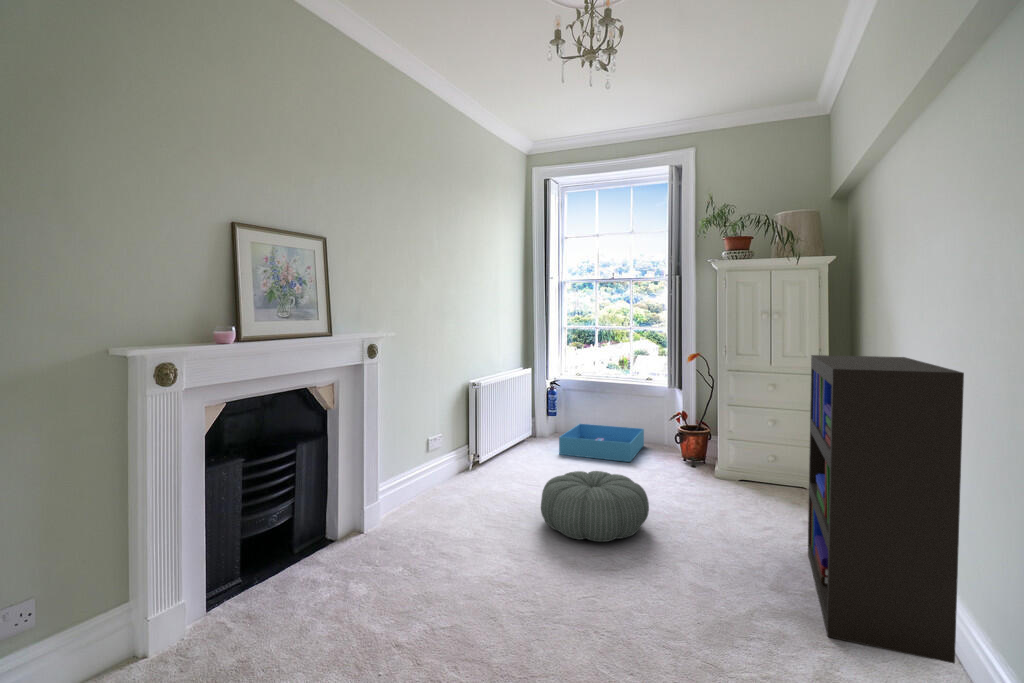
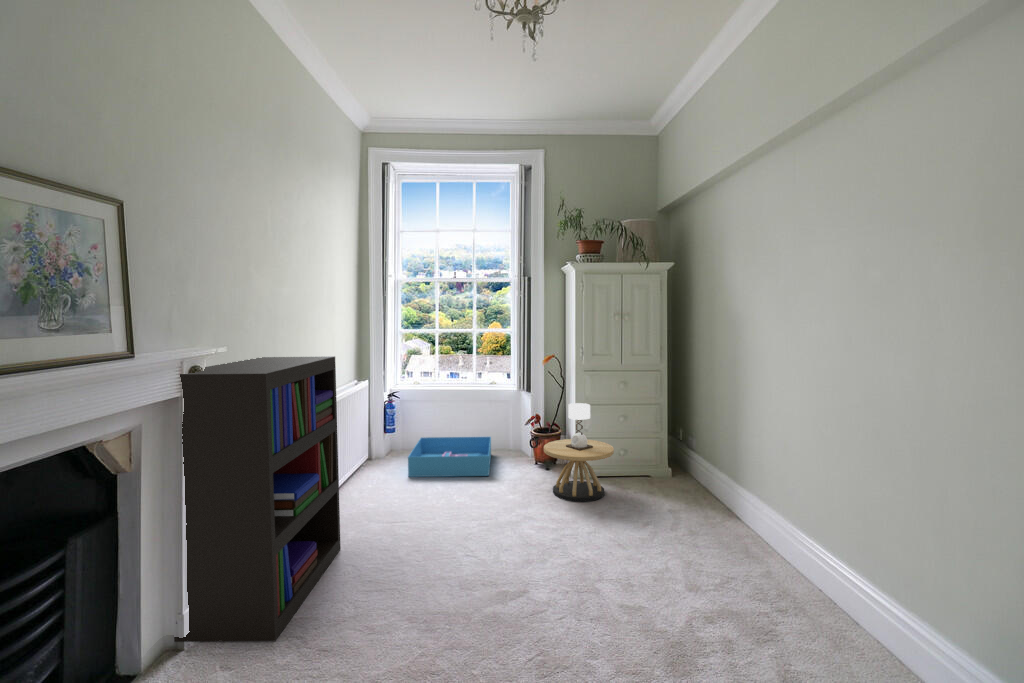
bookshelf: present [808,355,964,664] -> present [174,356,341,642]
side table: none [675,399,748,495] -> present [544,403,614,502]
pouf: present [541,471,649,542] -> none [432,498,556,587]

